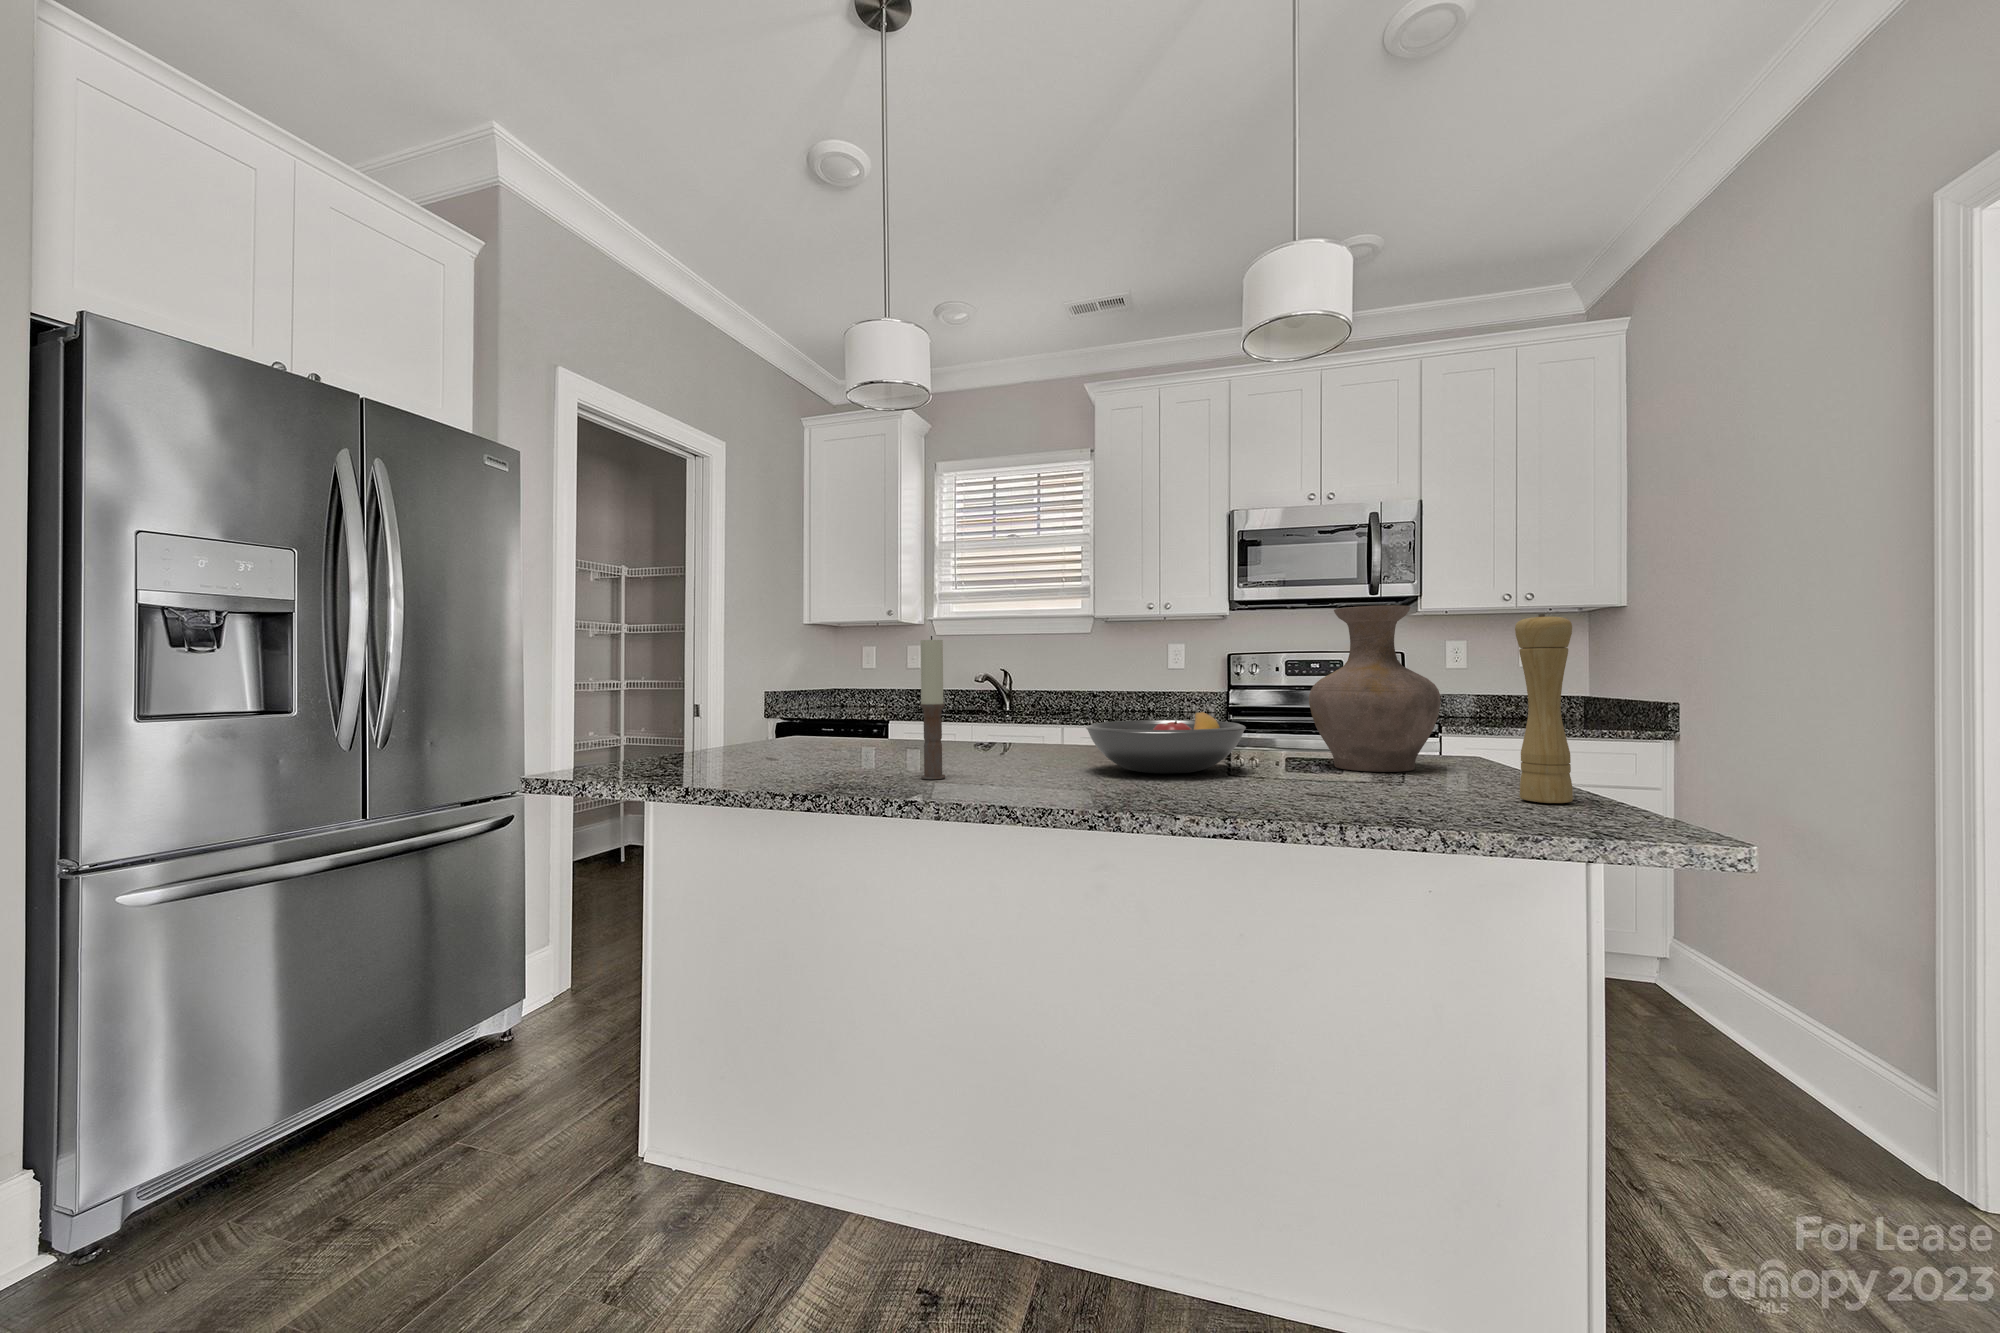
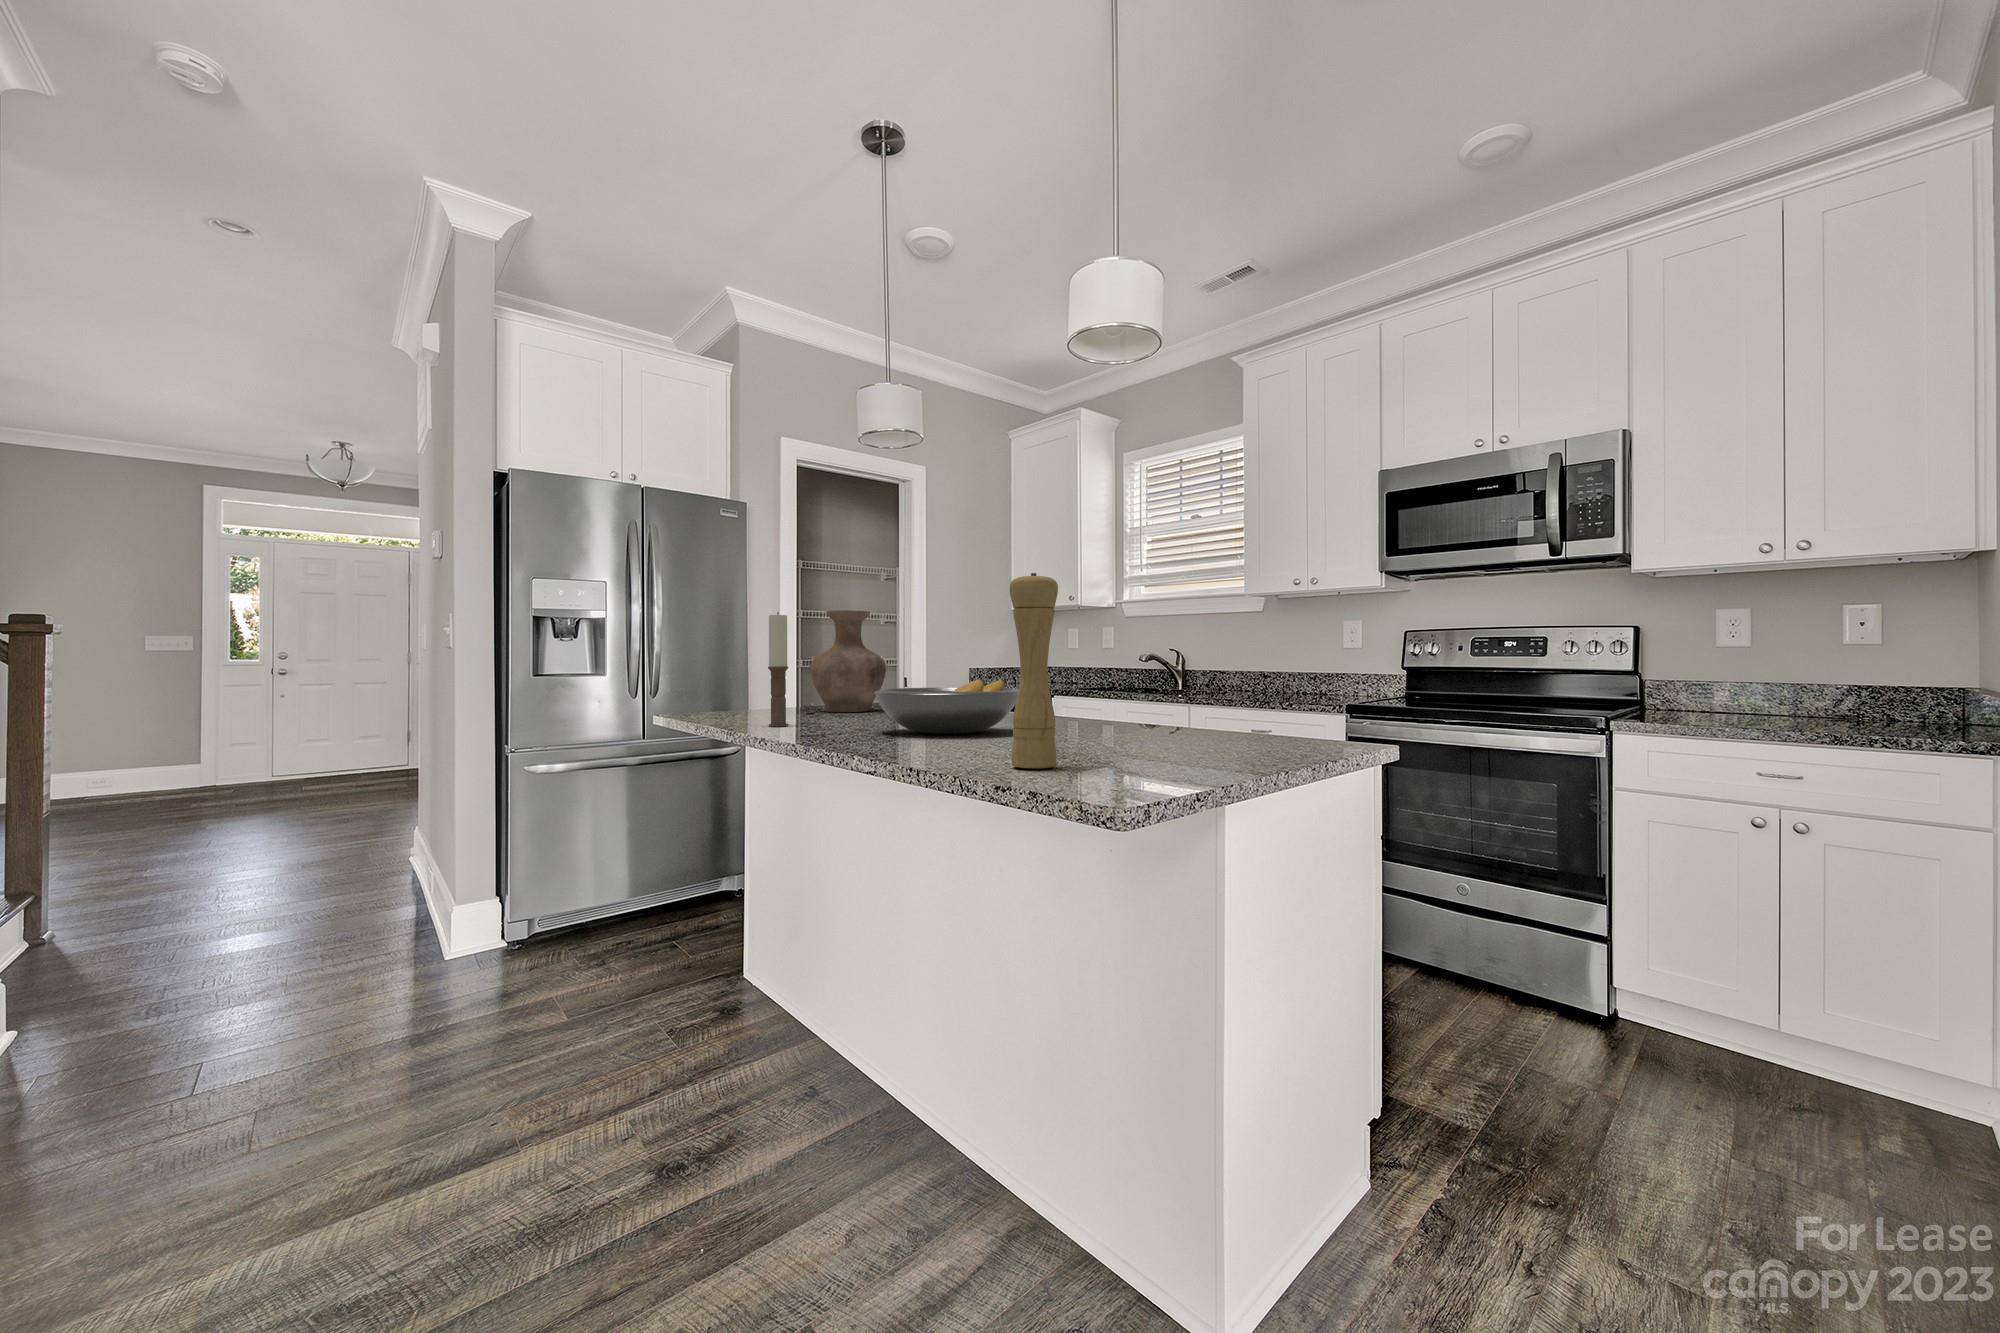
vase: present [1309,606,1441,772] -> present [810,610,886,712]

